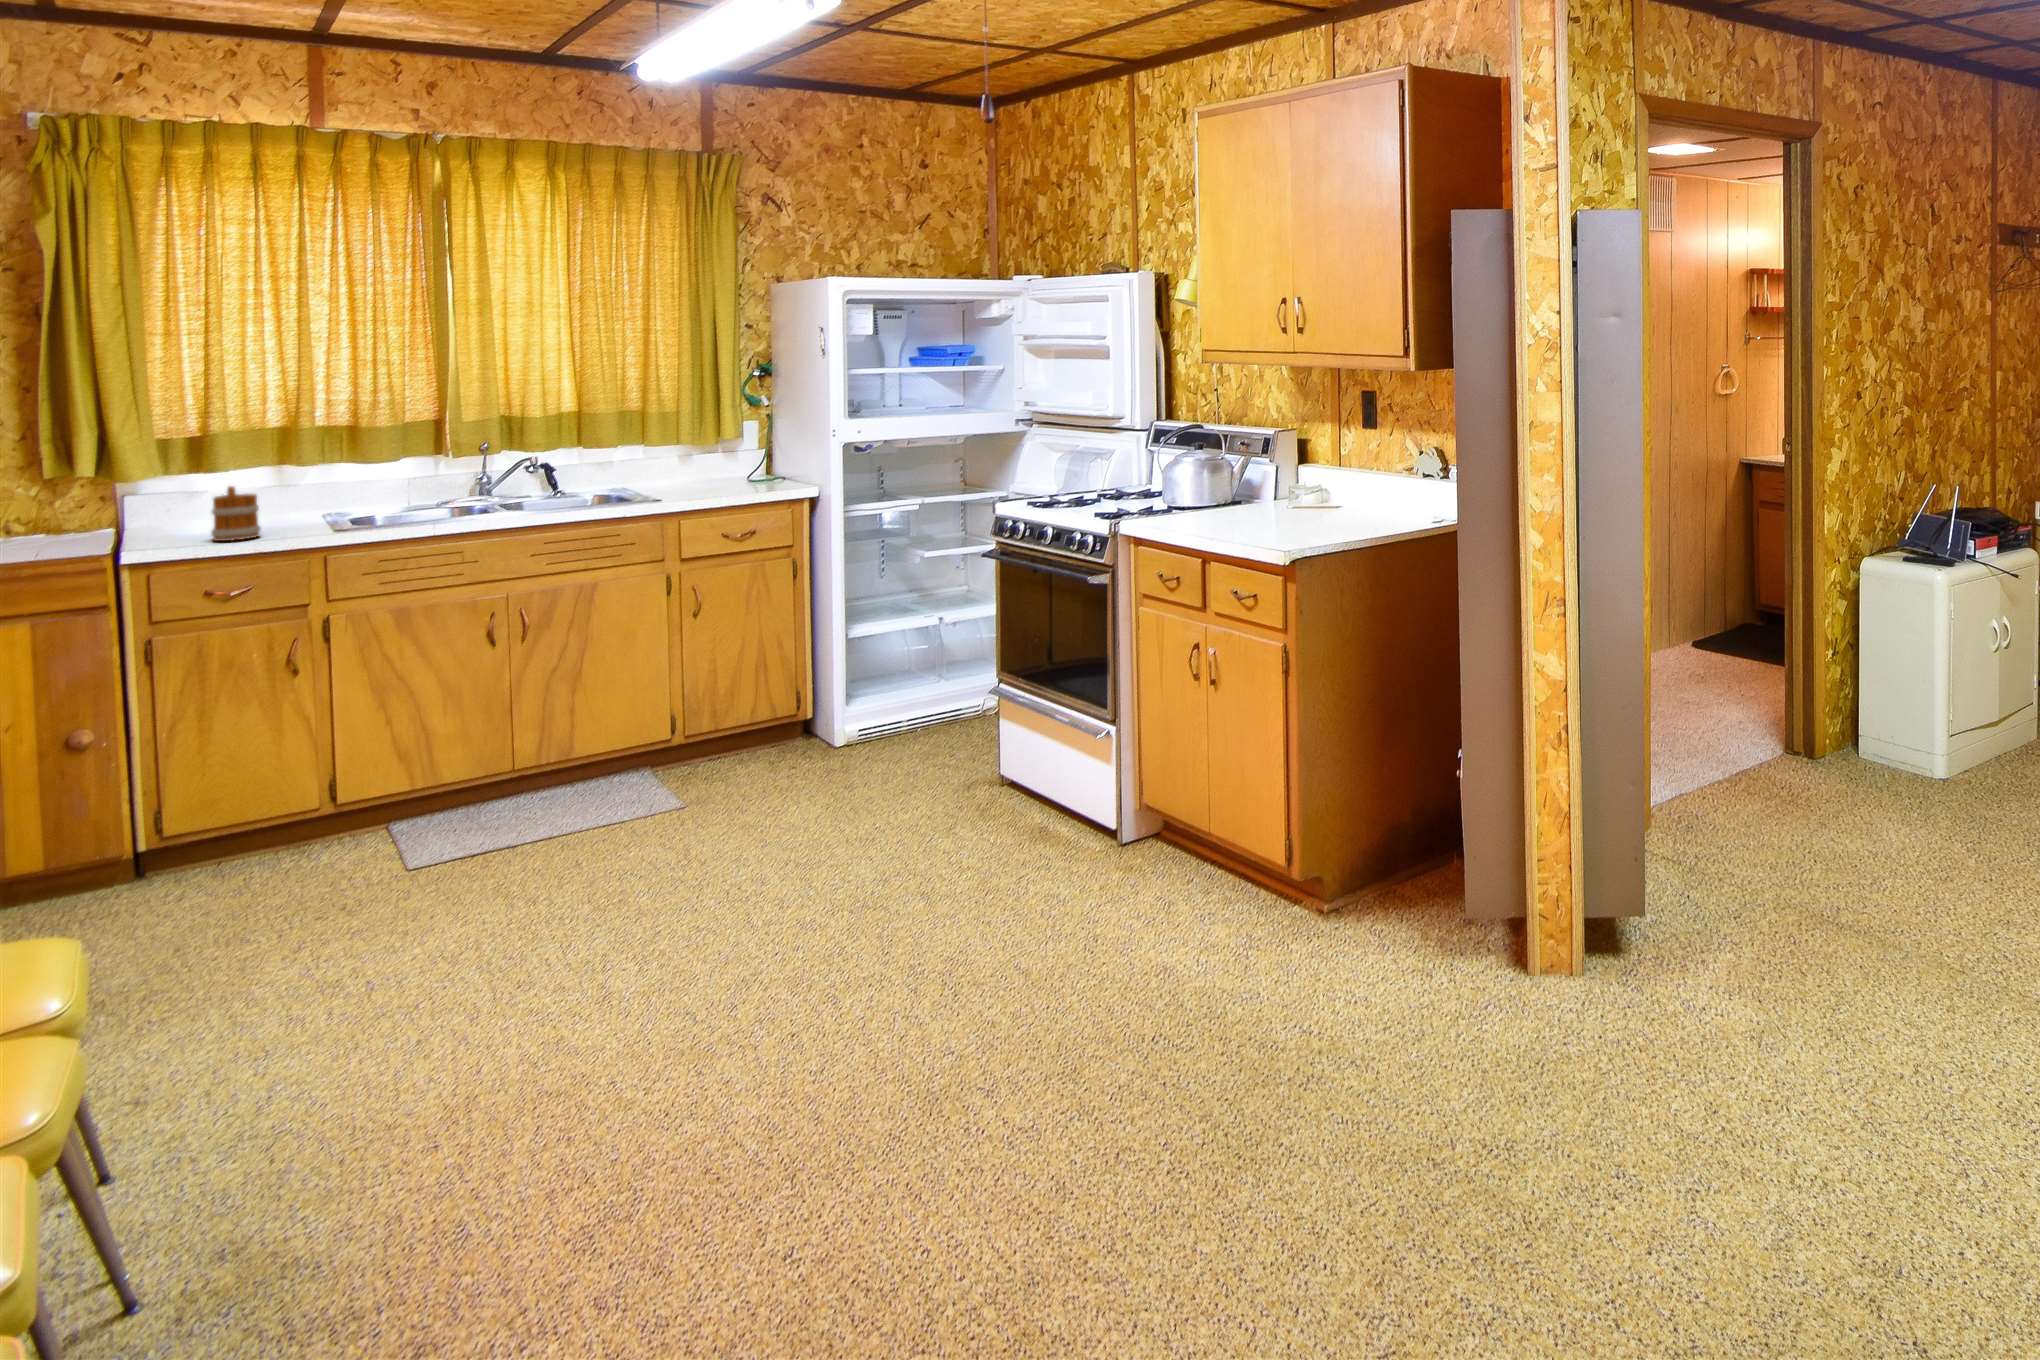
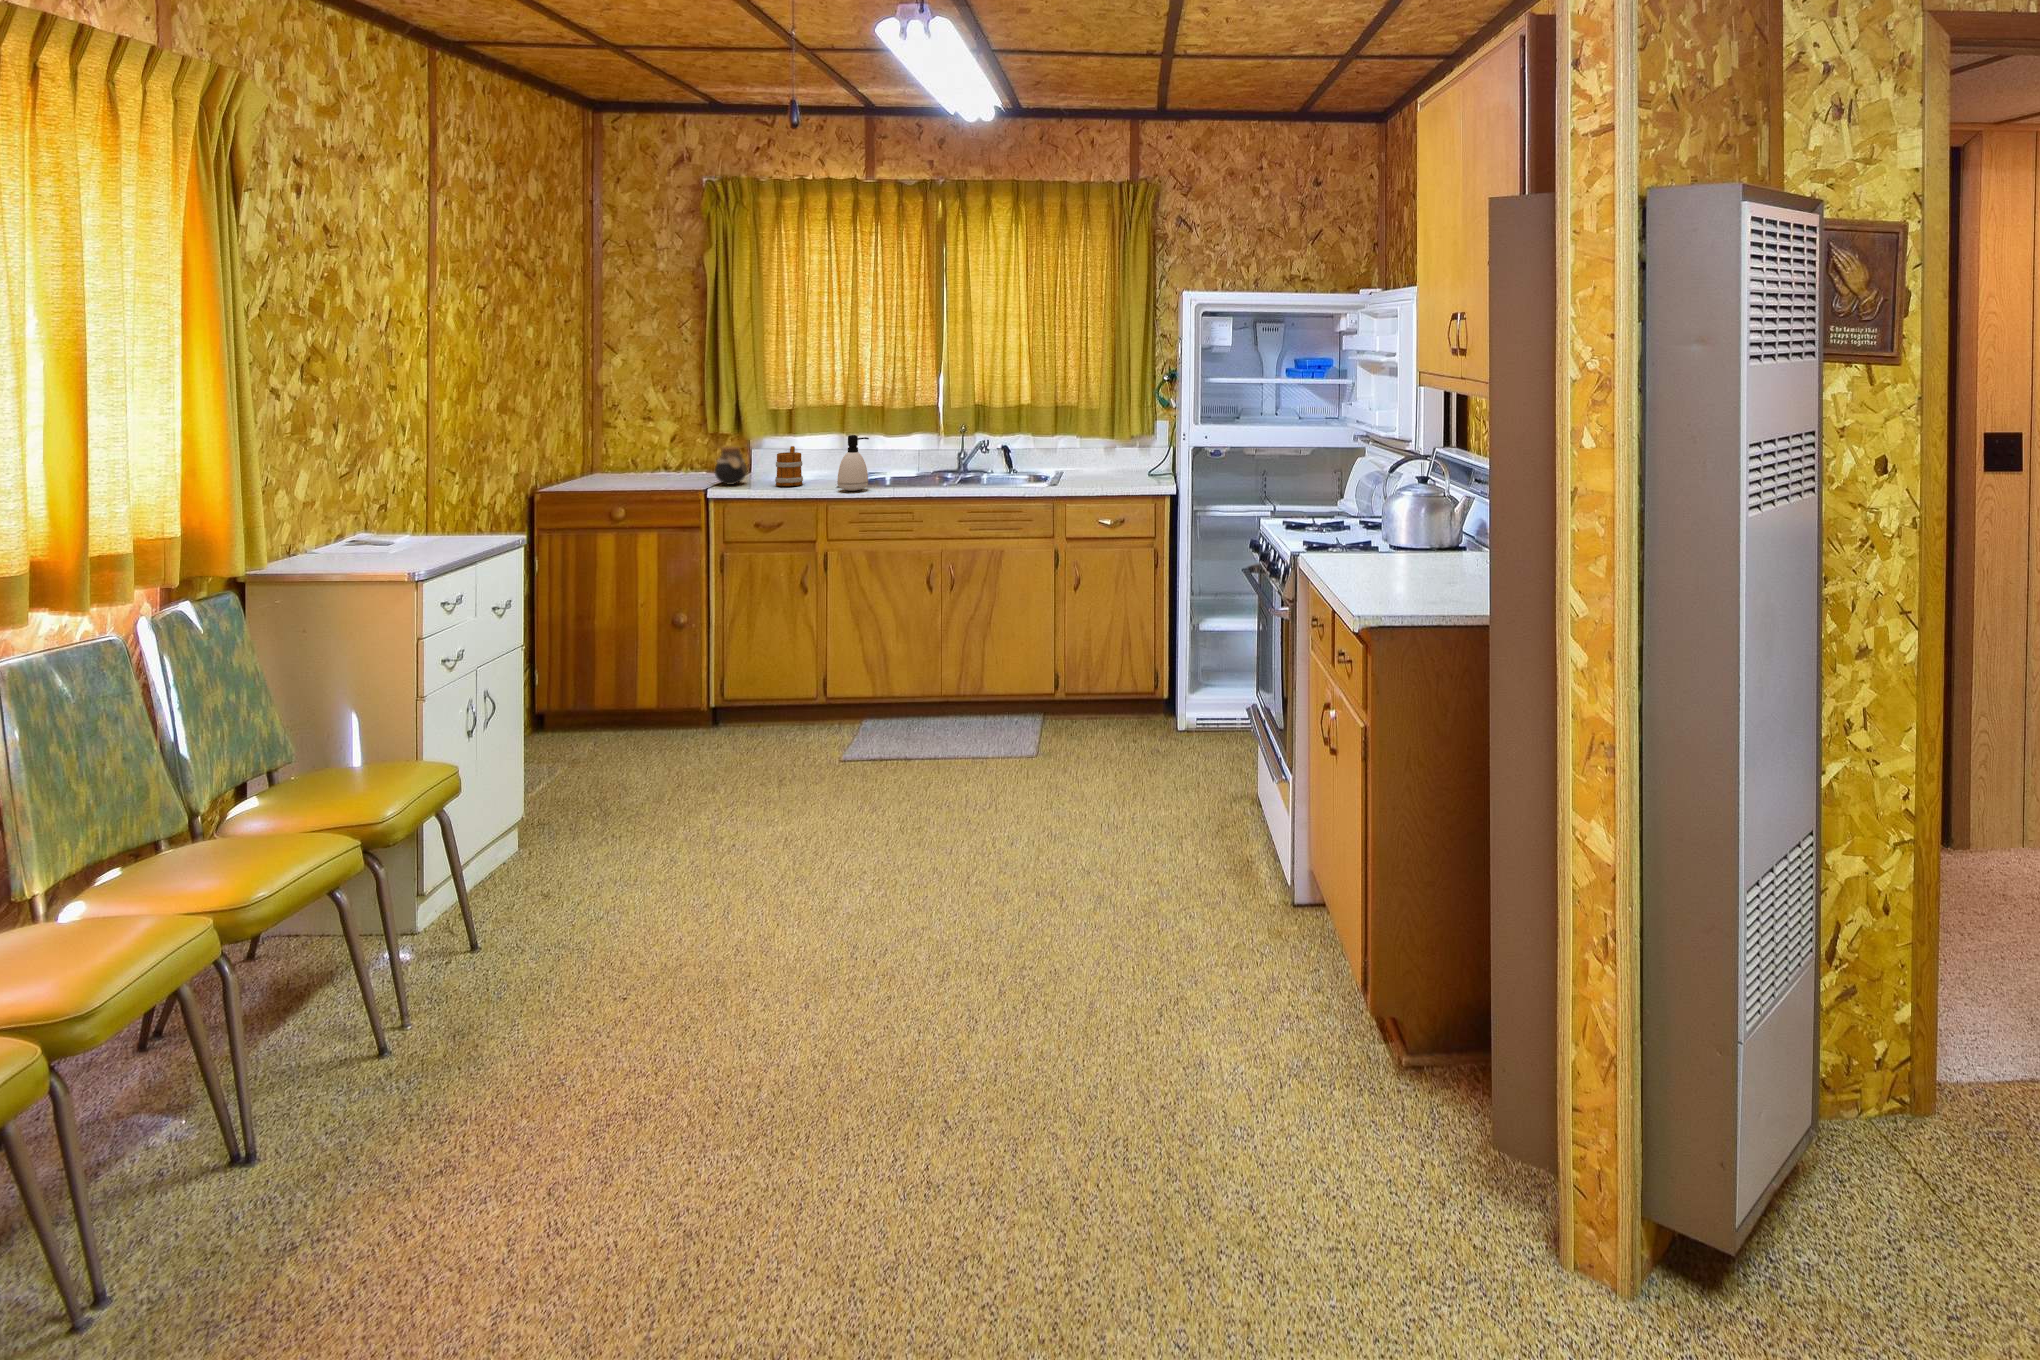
soap dispenser: none [341,462,391,535] -> present [837,435,869,491]
jar: none [87,494,154,549] -> present [715,447,747,485]

